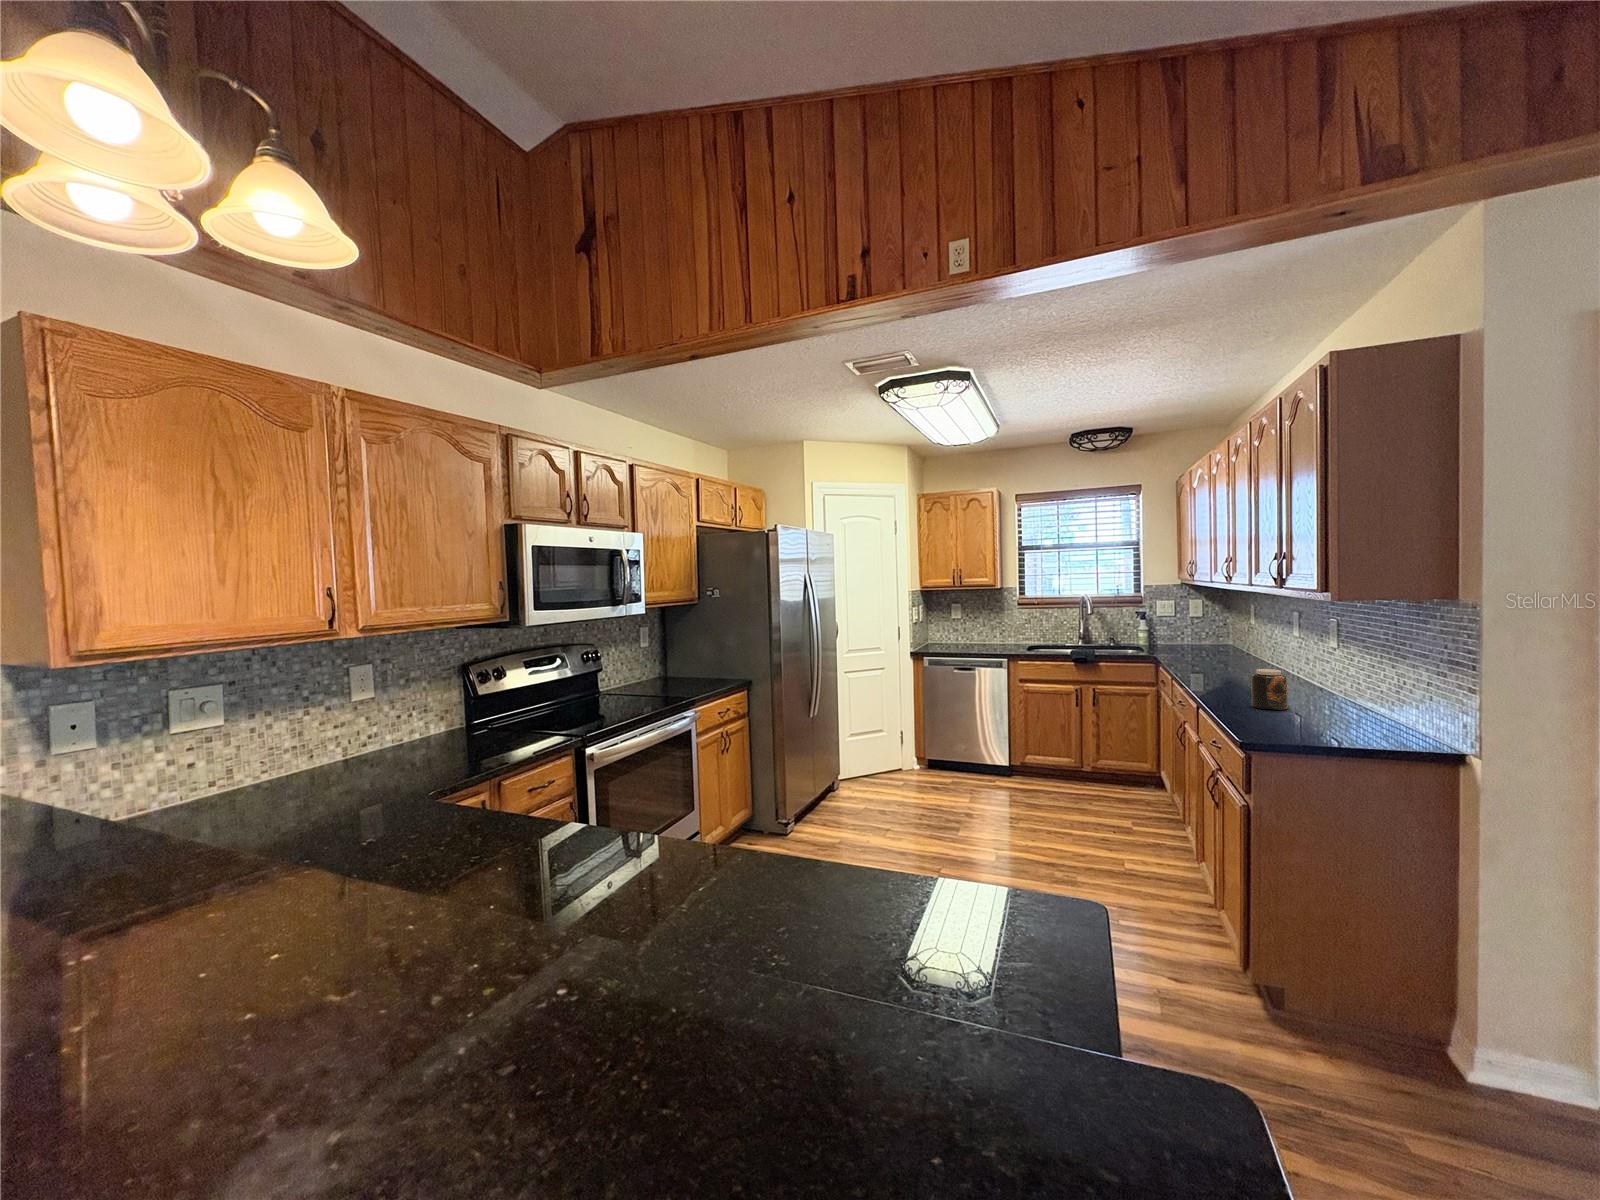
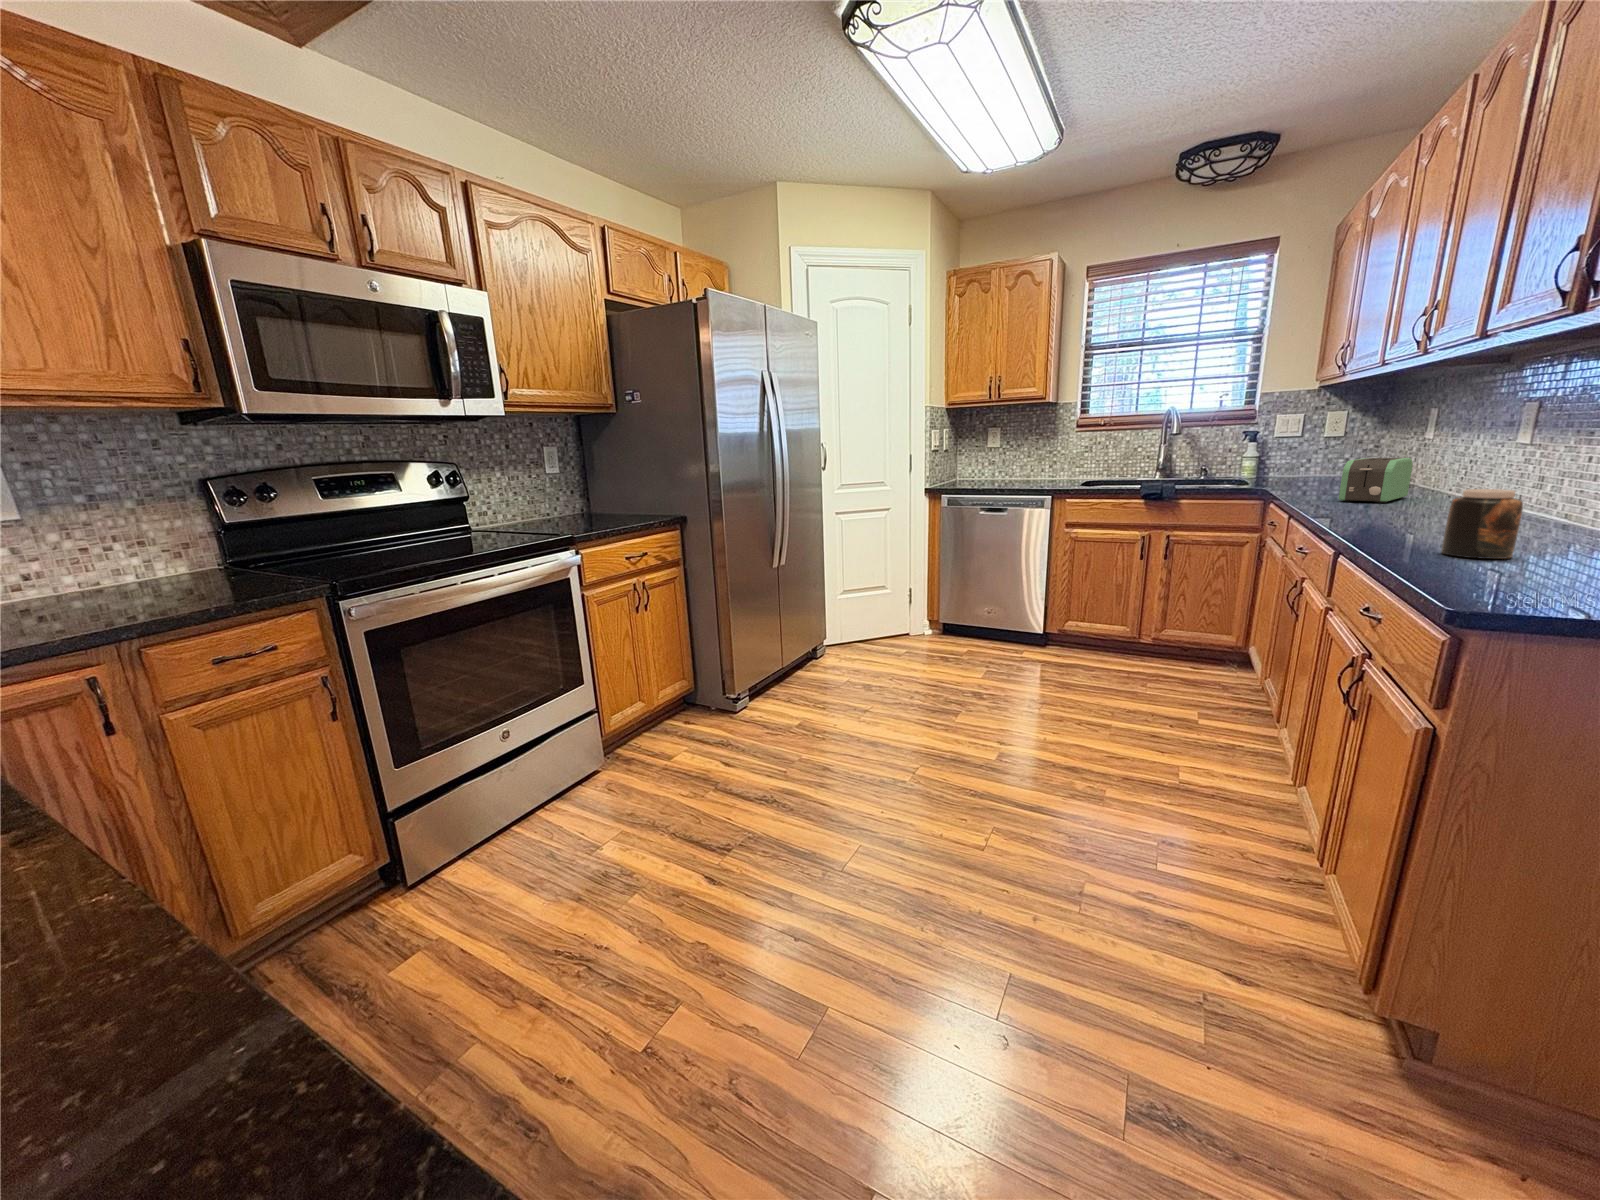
toaster: none [1202,636,1246,667] -> present [1339,458,1413,503]

